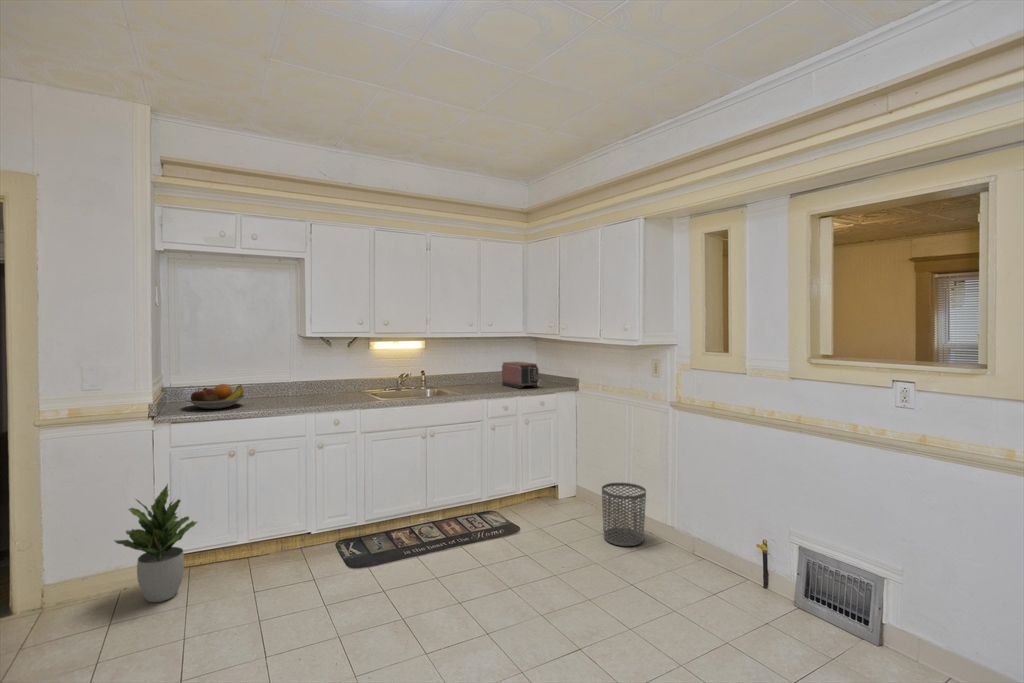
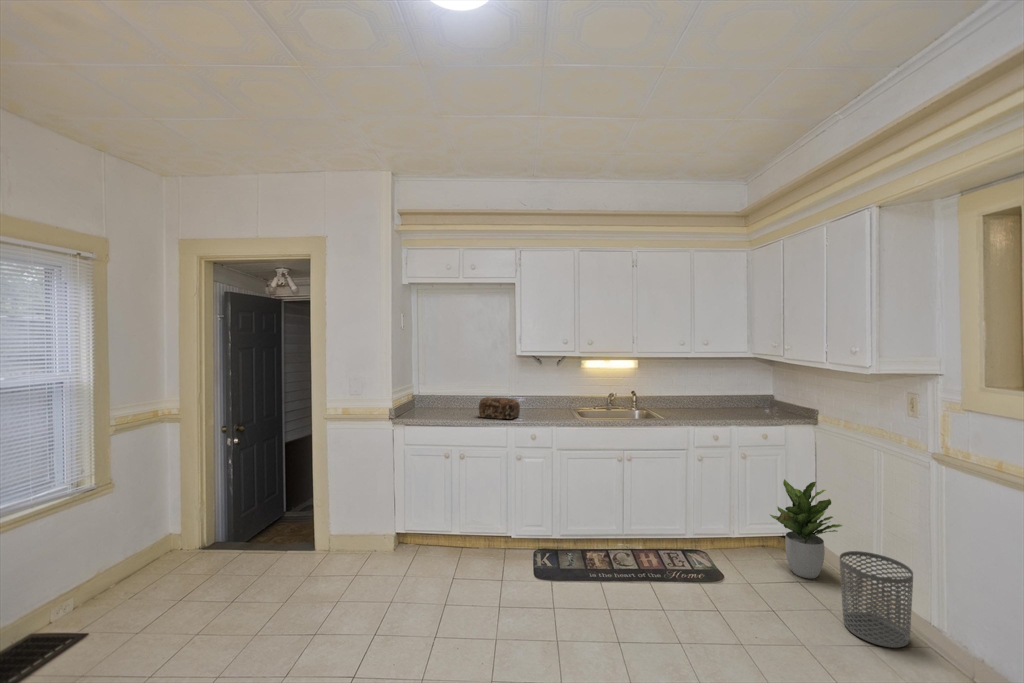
toaster: present [502,362,539,388] -> none [724,385,767,416]
fruit bowl: present [185,384,246,409] -> none [424,395,469,415]
bread loaf: none [265,384,314,408] -> present [479,397,520,419]
potted plant: present [115,485,197,602] -> present [770,479,842,579]

